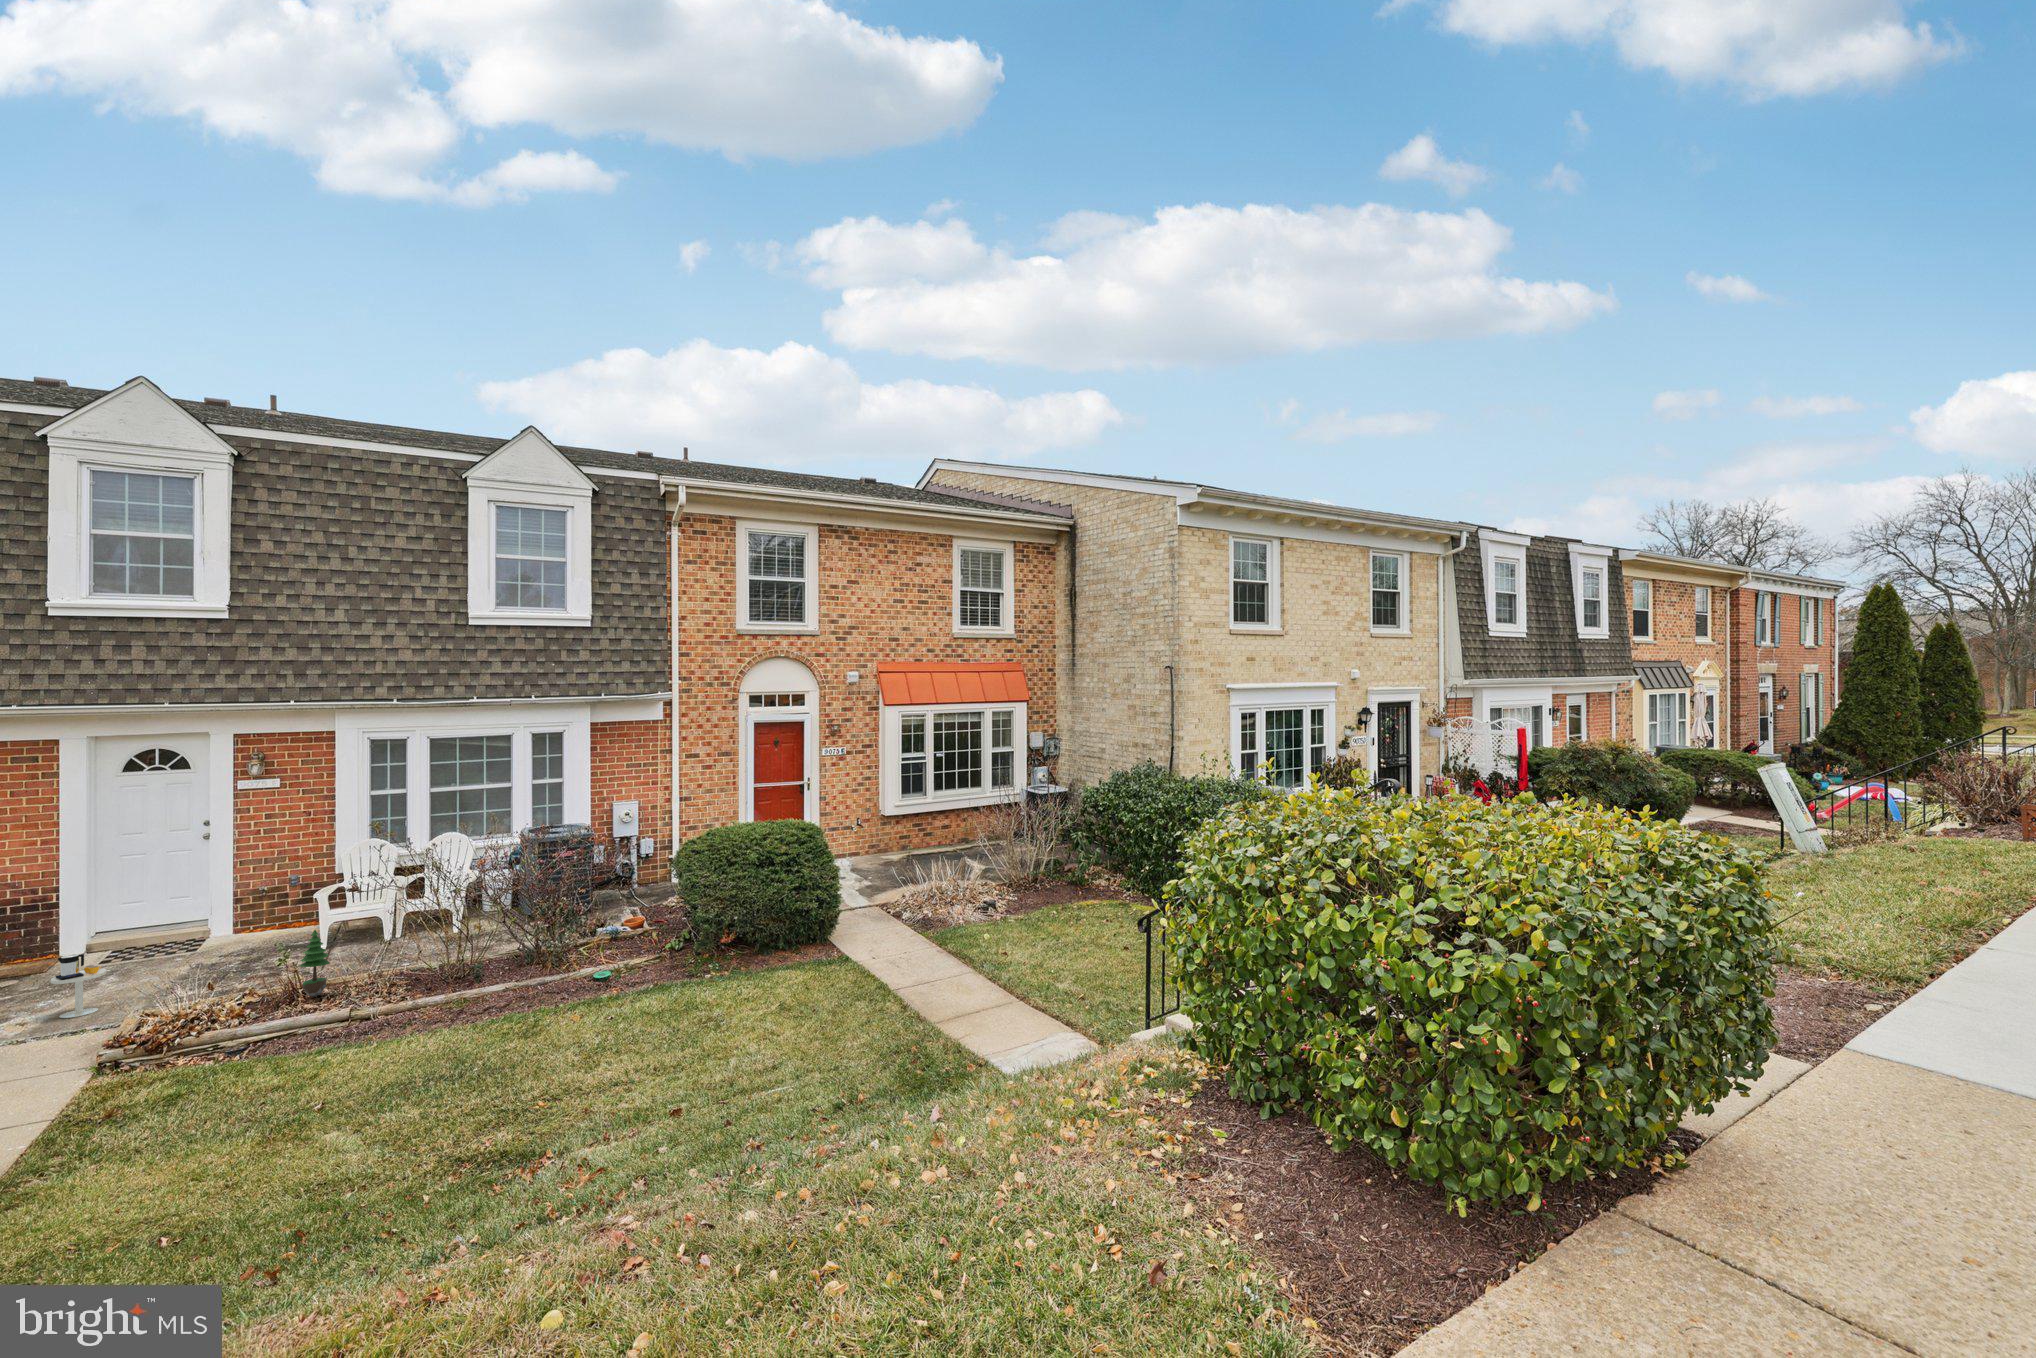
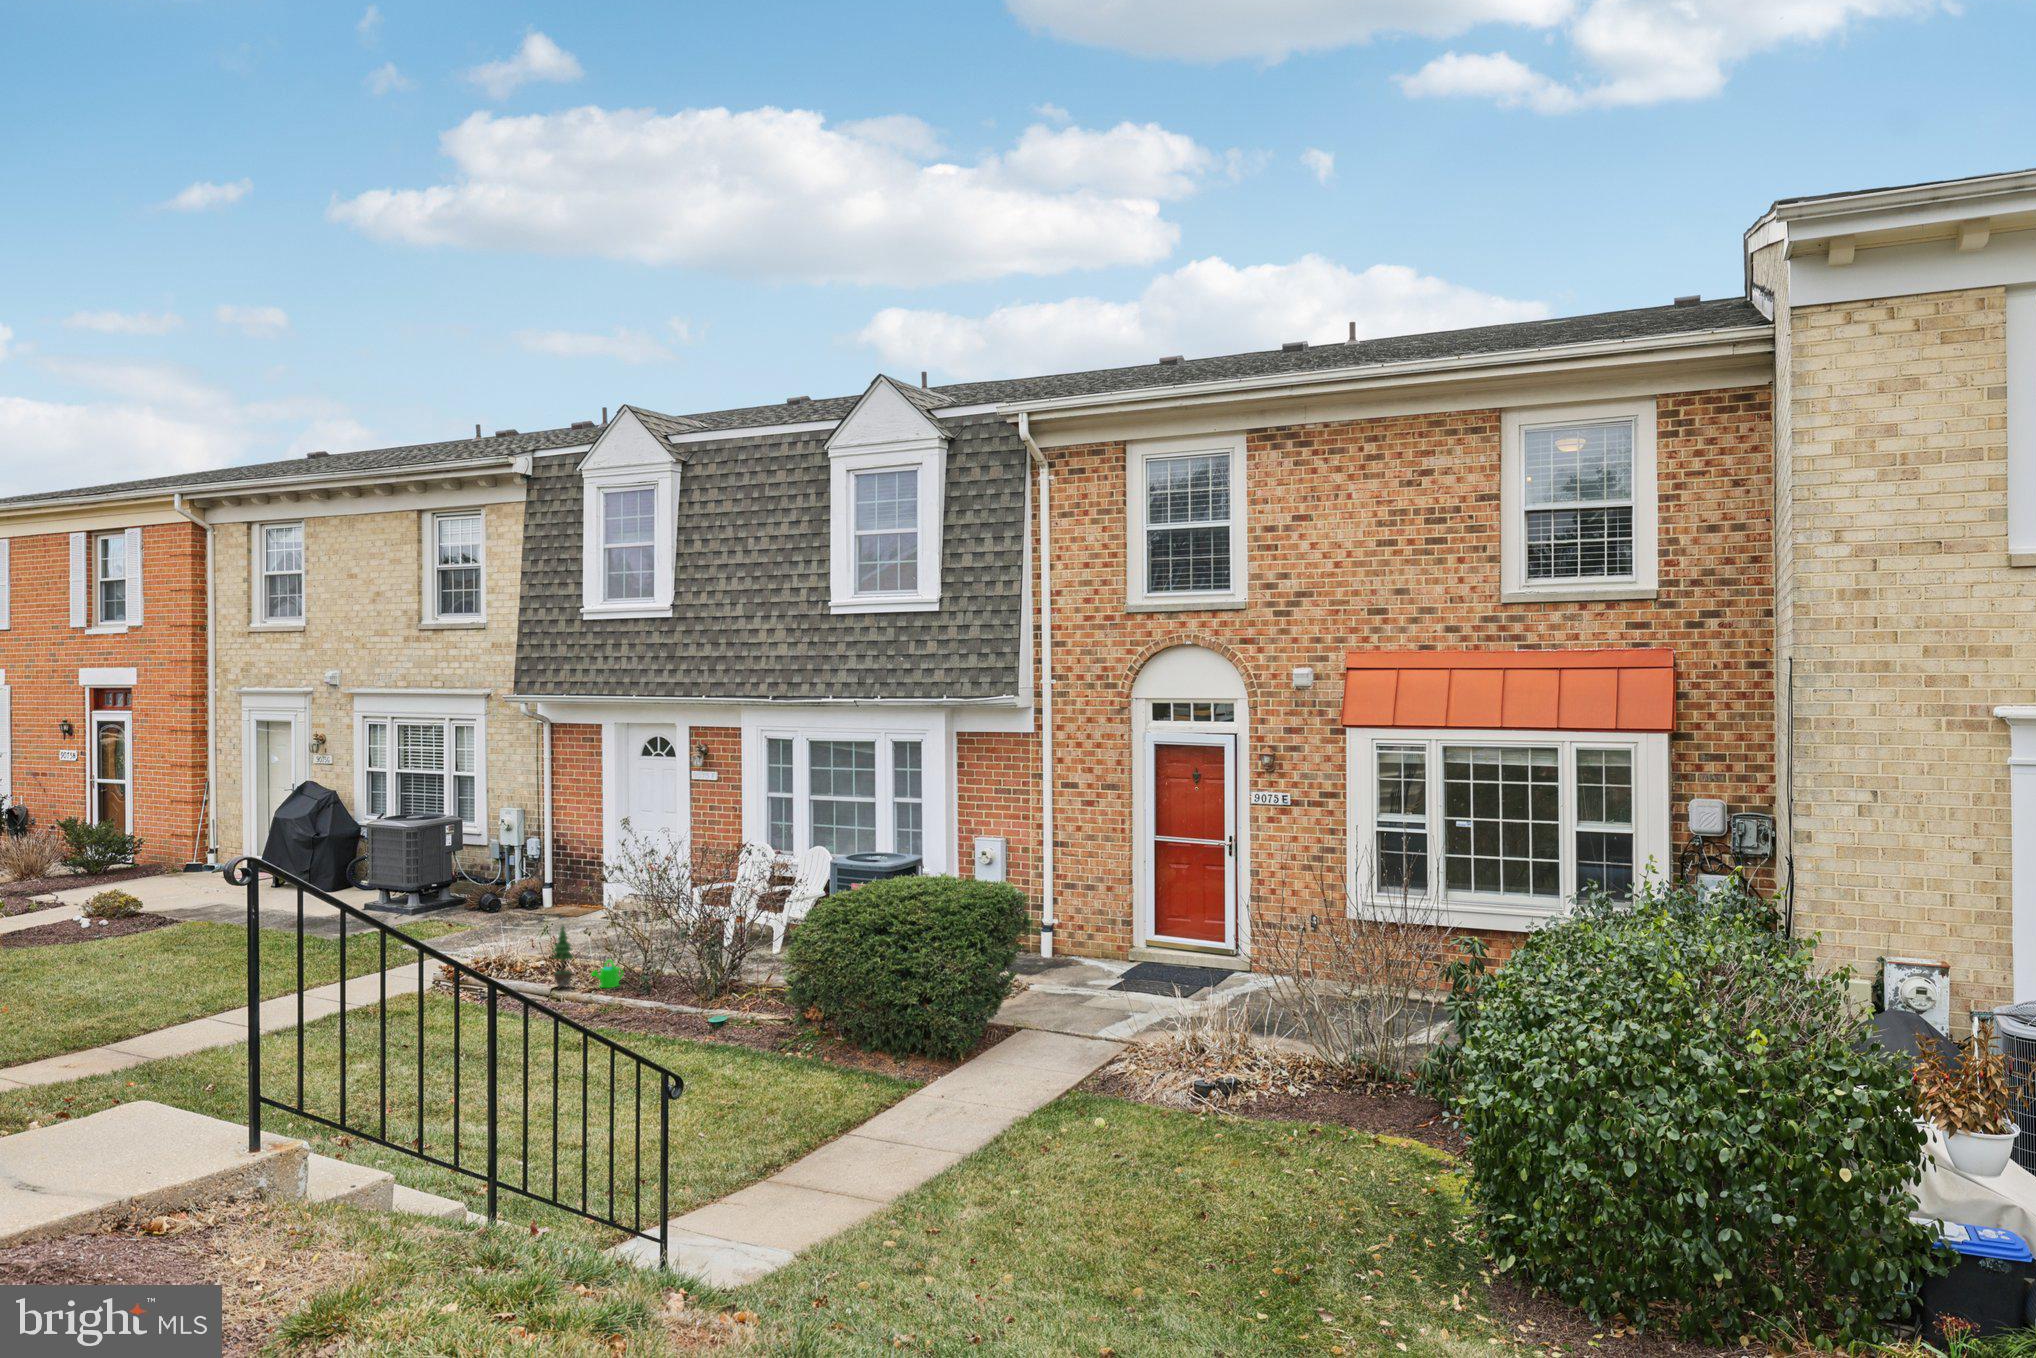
side table: present [51,954,107,1018] -> none [477,907,511,959]
watering can: none [355,955,380,985] -> present [592,959,624,988]

